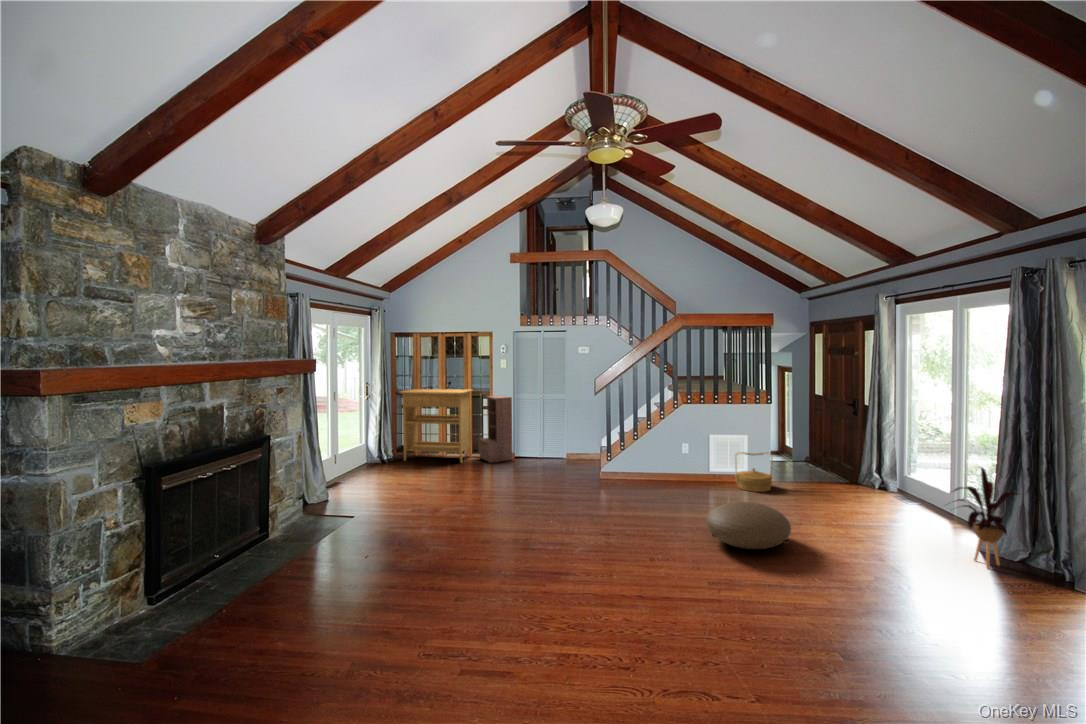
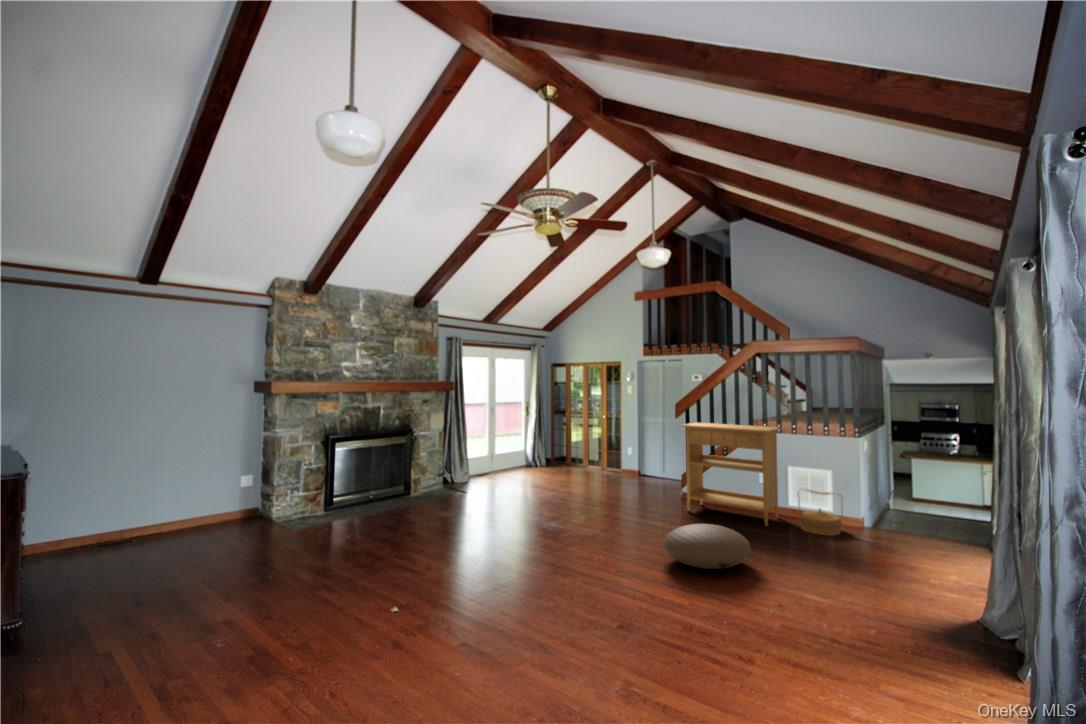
console table: present [399,389,472,463] -> present [682,423,780,526]
bookshelf: present [479,395,513,463] -> none [605,418,630,476]
house plant: present [954,468,1019,568] -> none [891,517,1005,650]

